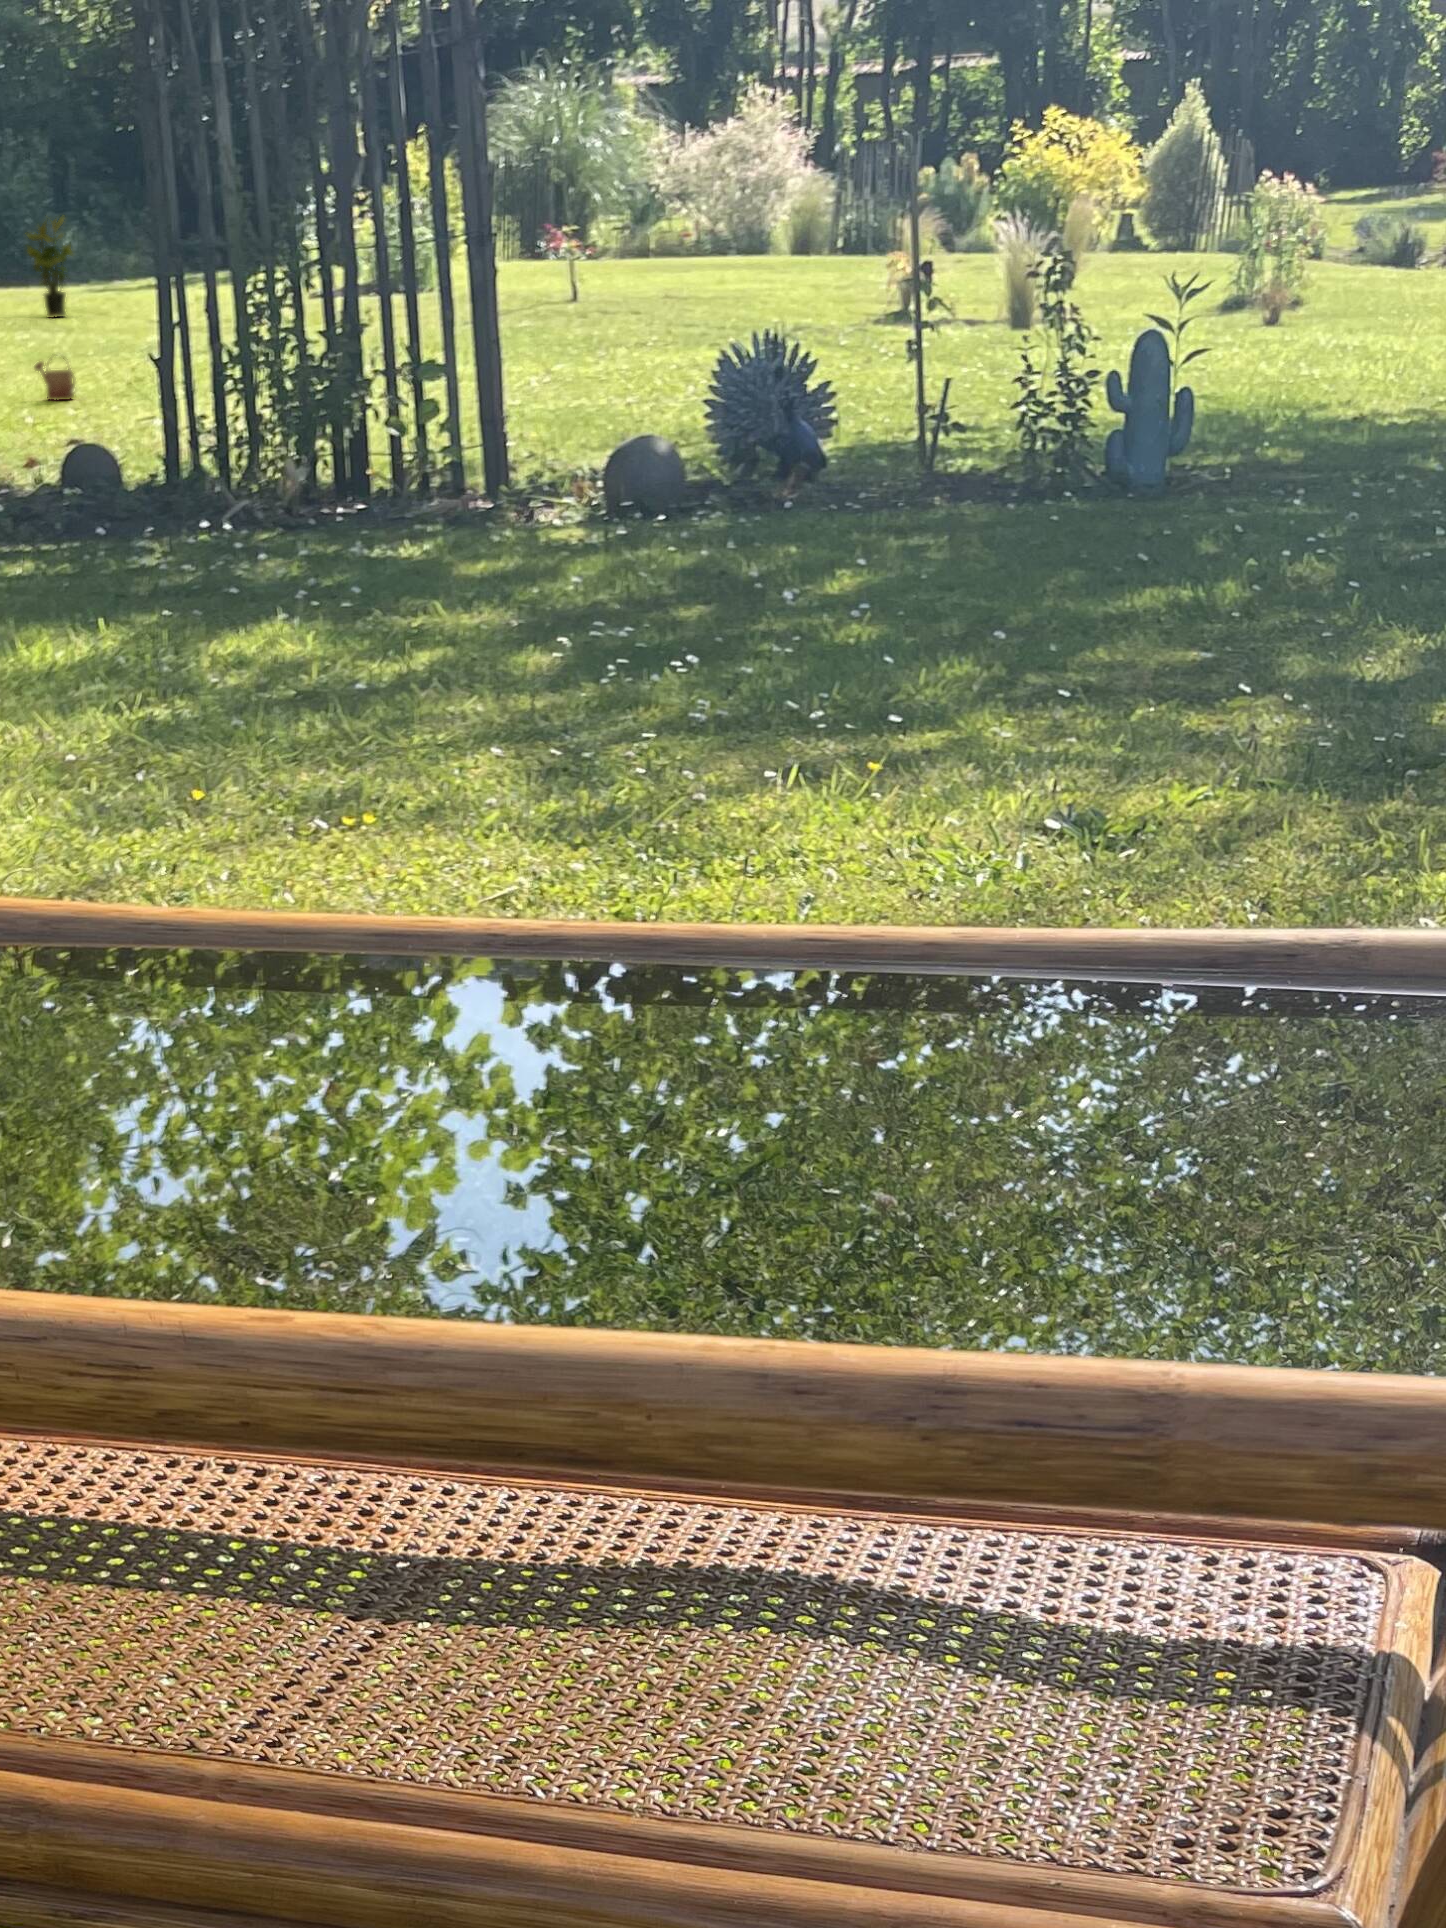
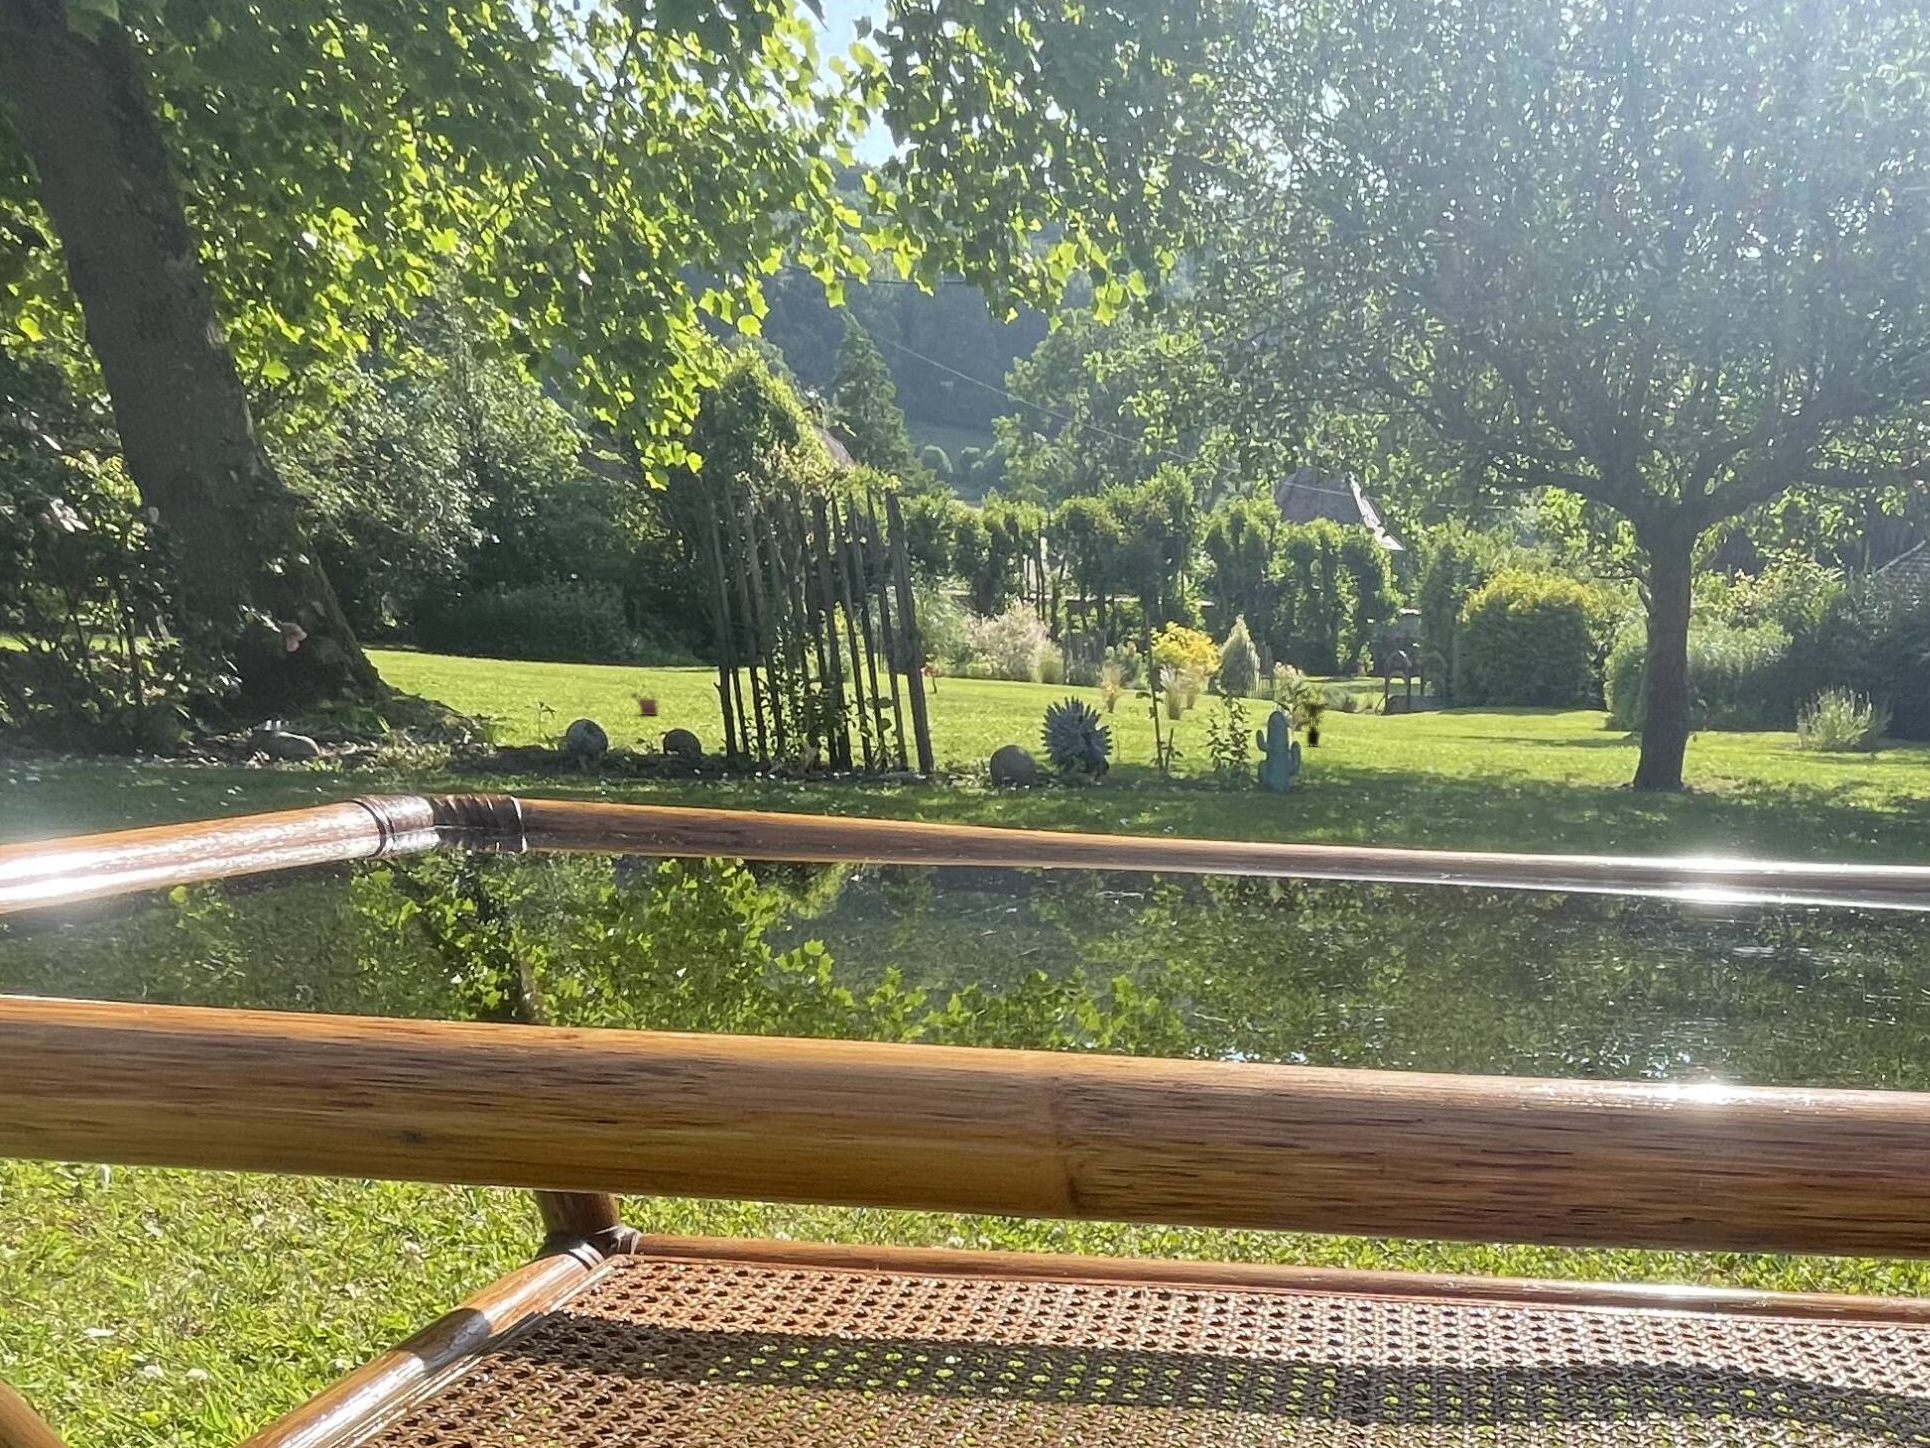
potted plant: present [27,217,73,318] -> present [1300,686,1326,747]

